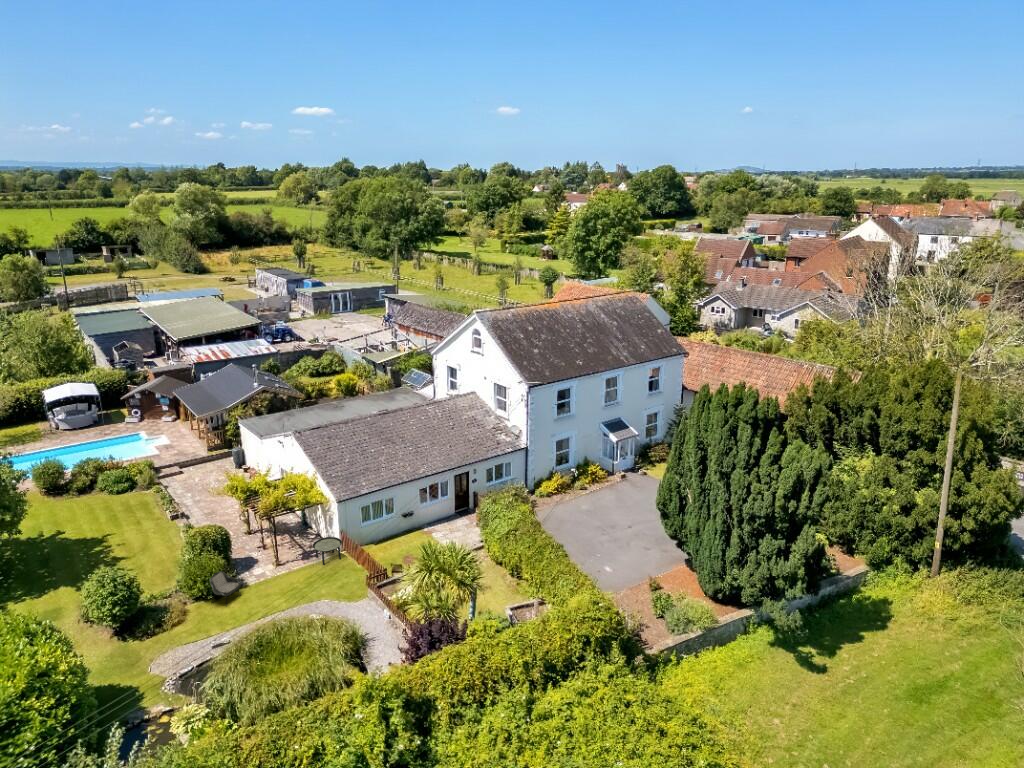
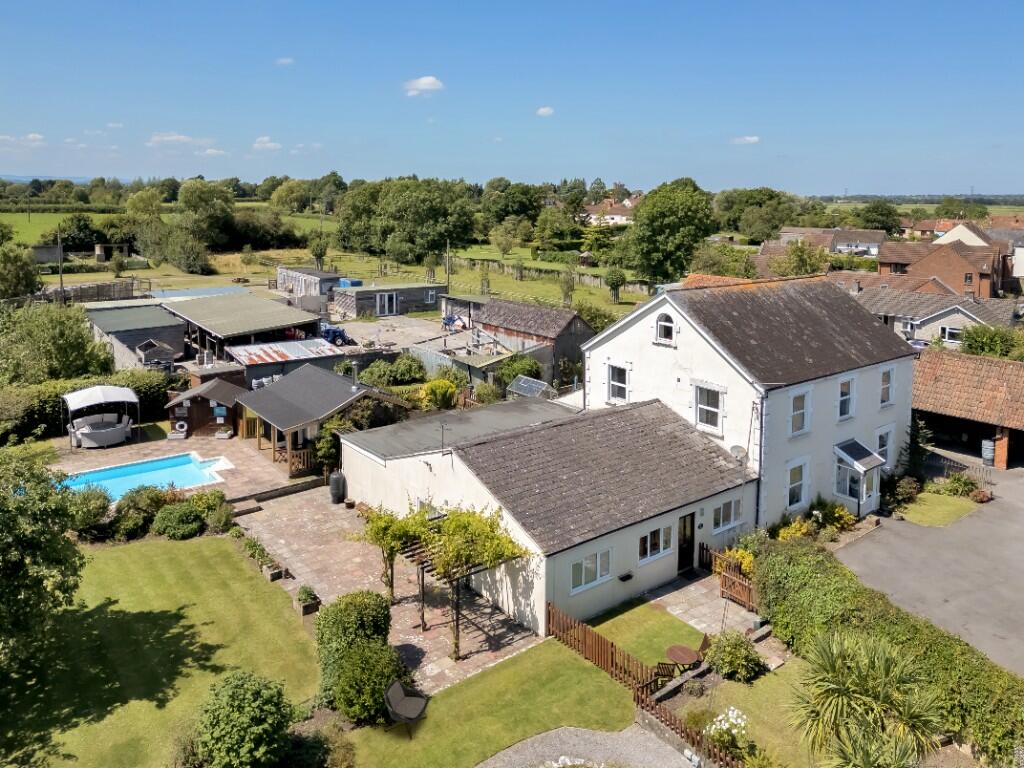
round table: present [313,537,342,565] -> none [510,614,552,659]

